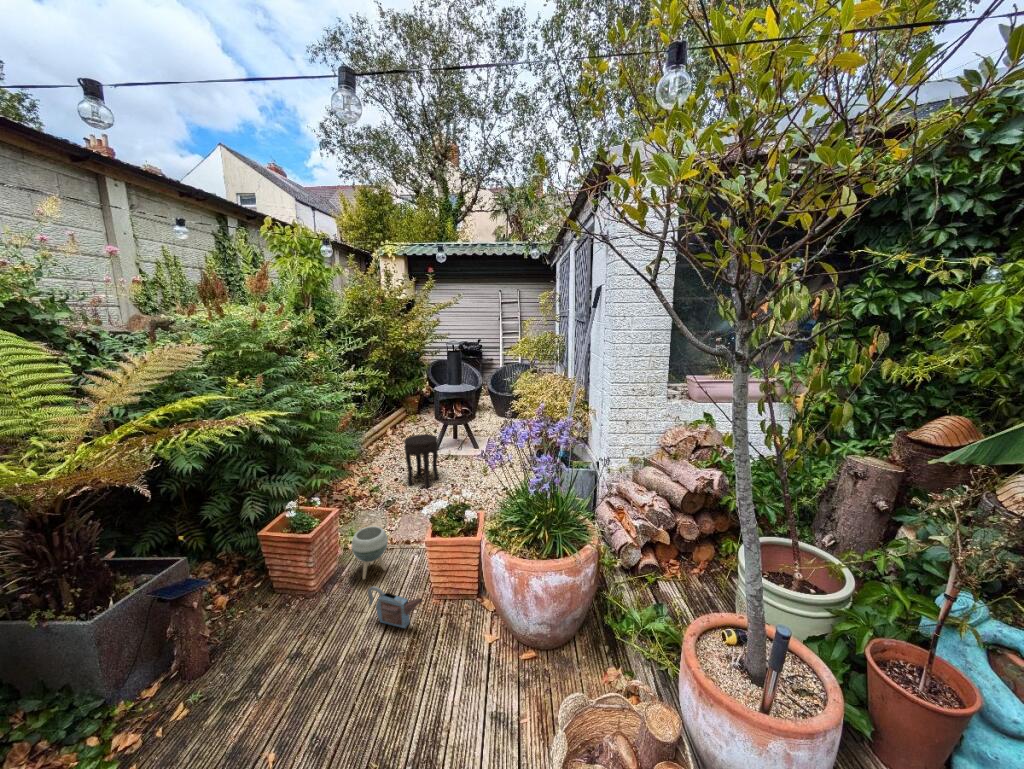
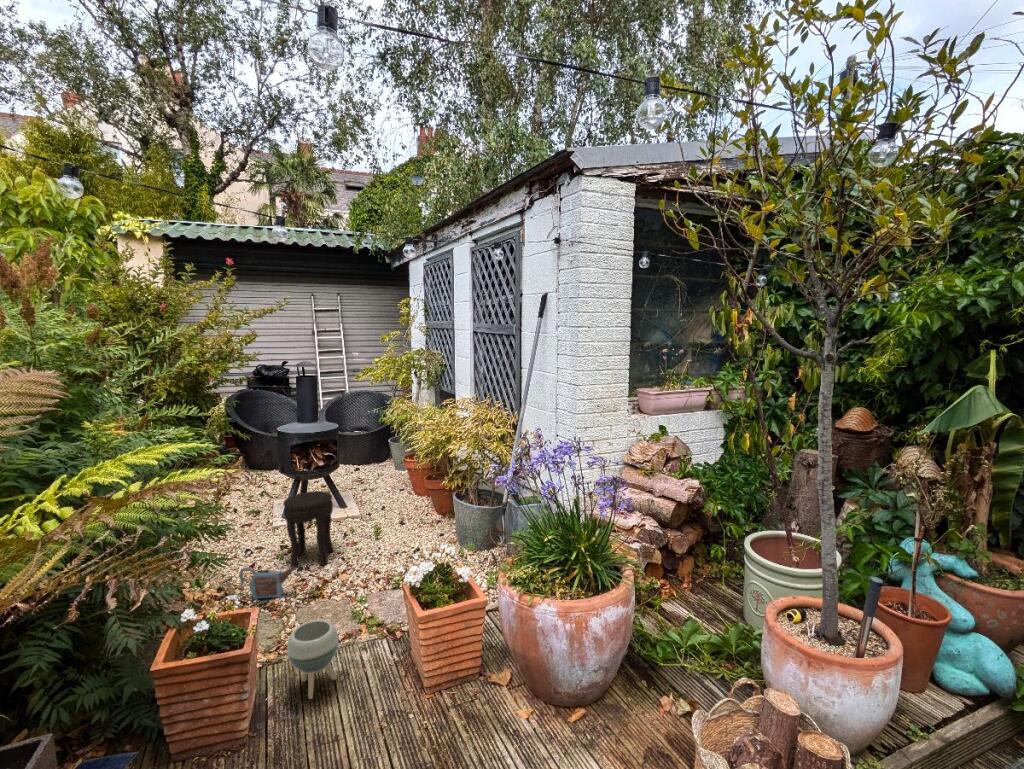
watering can: present [368,586,423,628] -> present [239,566,297,599]

